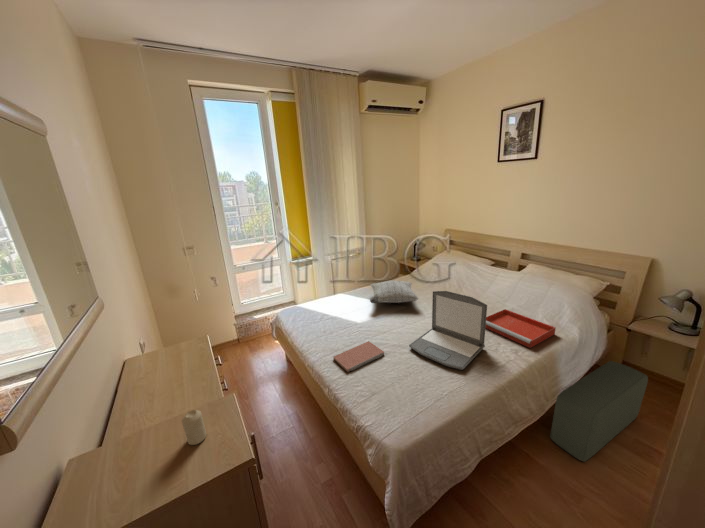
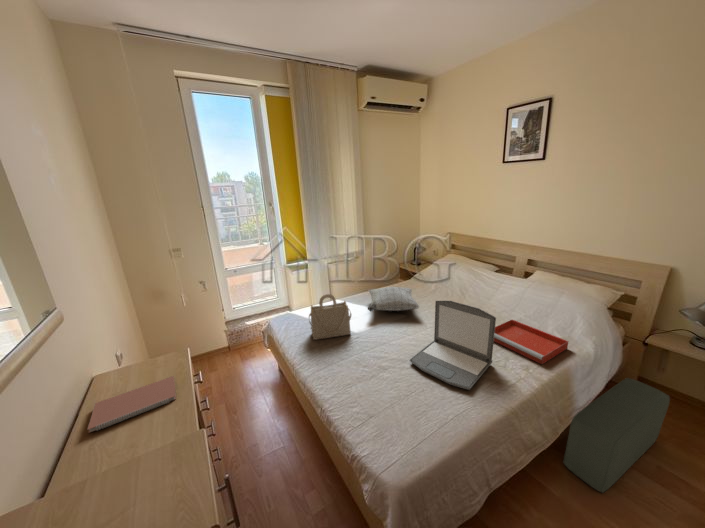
handbag: none [315,287,355,329] -> present [309,294,351,340]
notebook: present [333,341,384,372] -> present [87,376,176,433]
candle: present [182,410,206,445] -> none [137,452,169,496]

